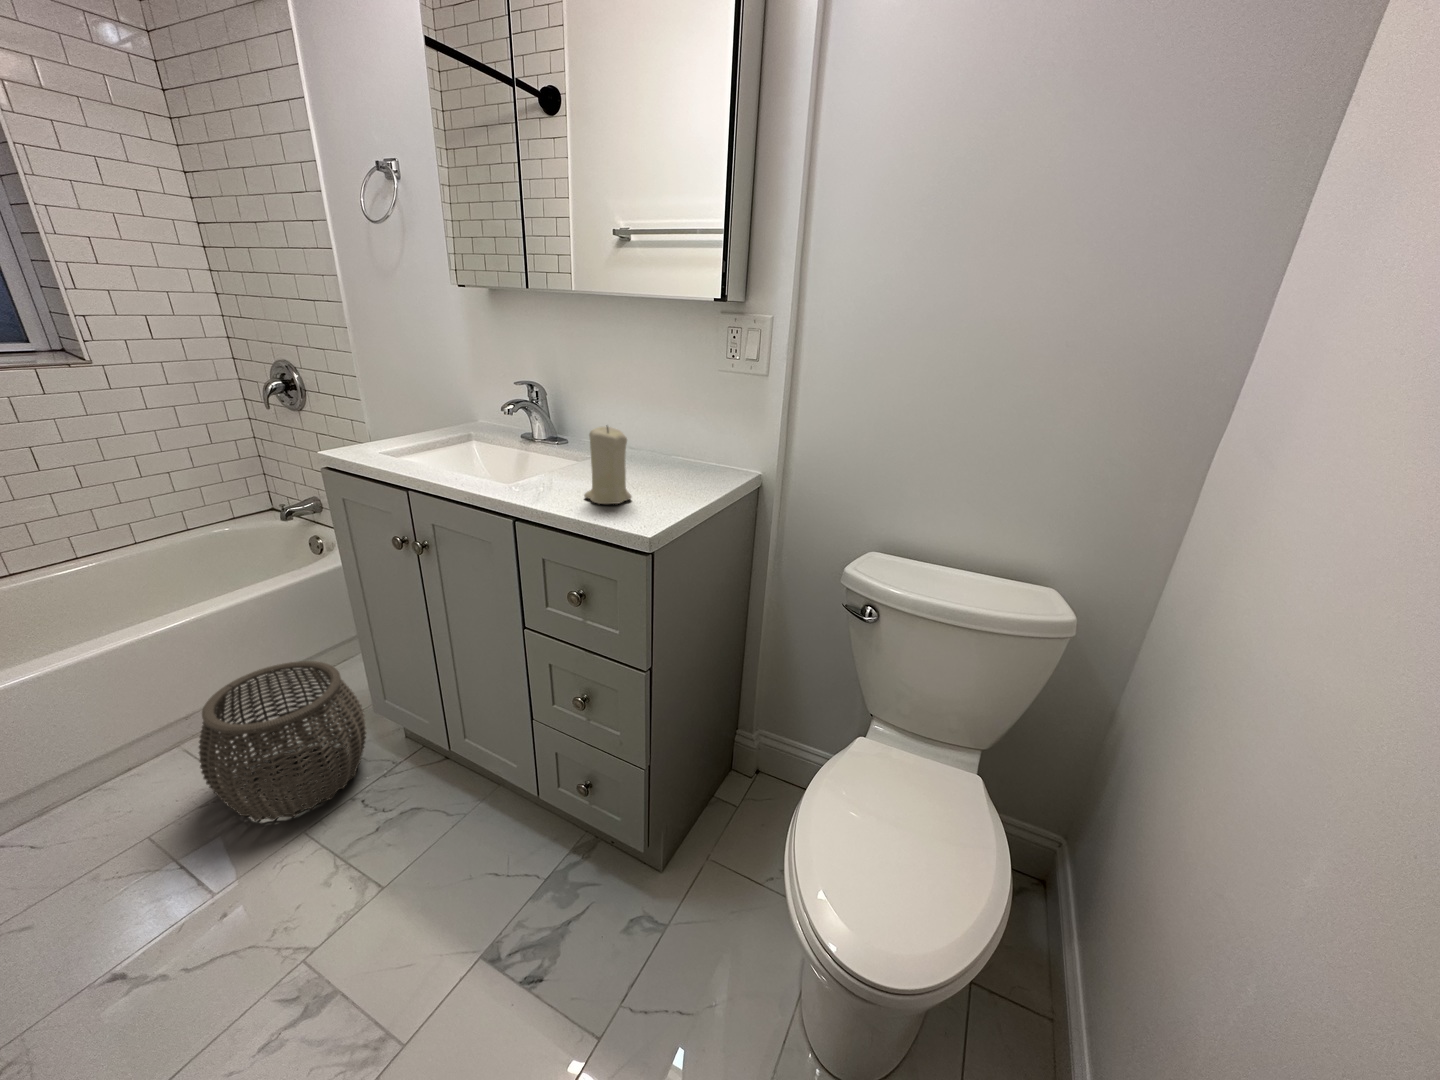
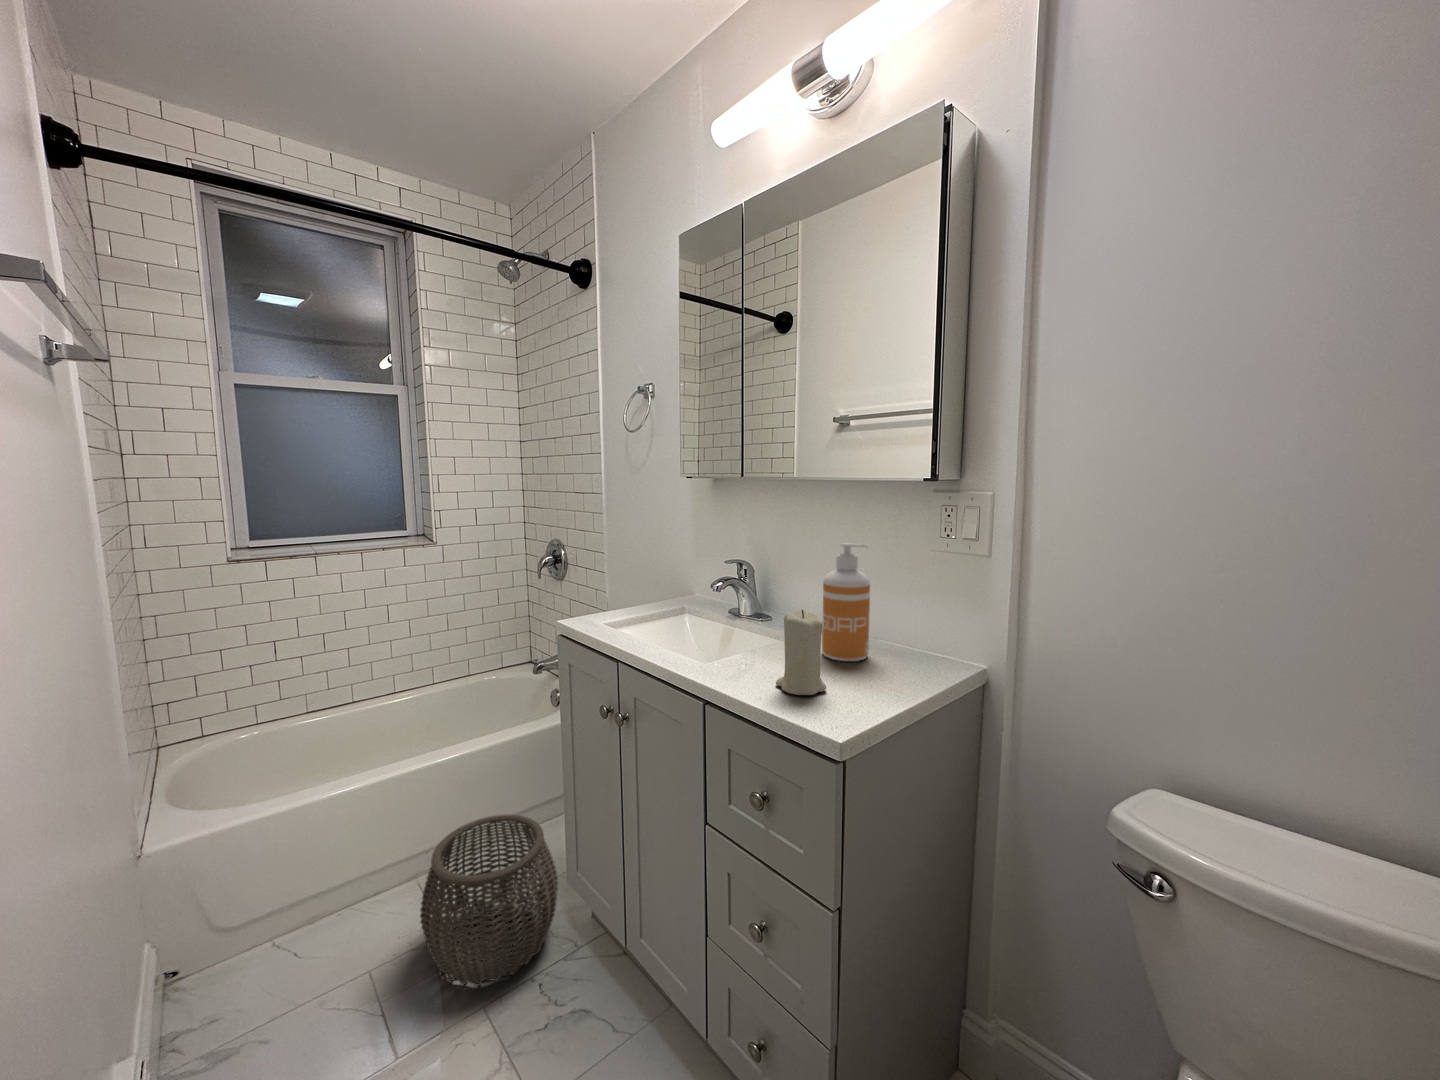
soap dispenser: none [621,362,664,476] -> present [822,543,870,661]

